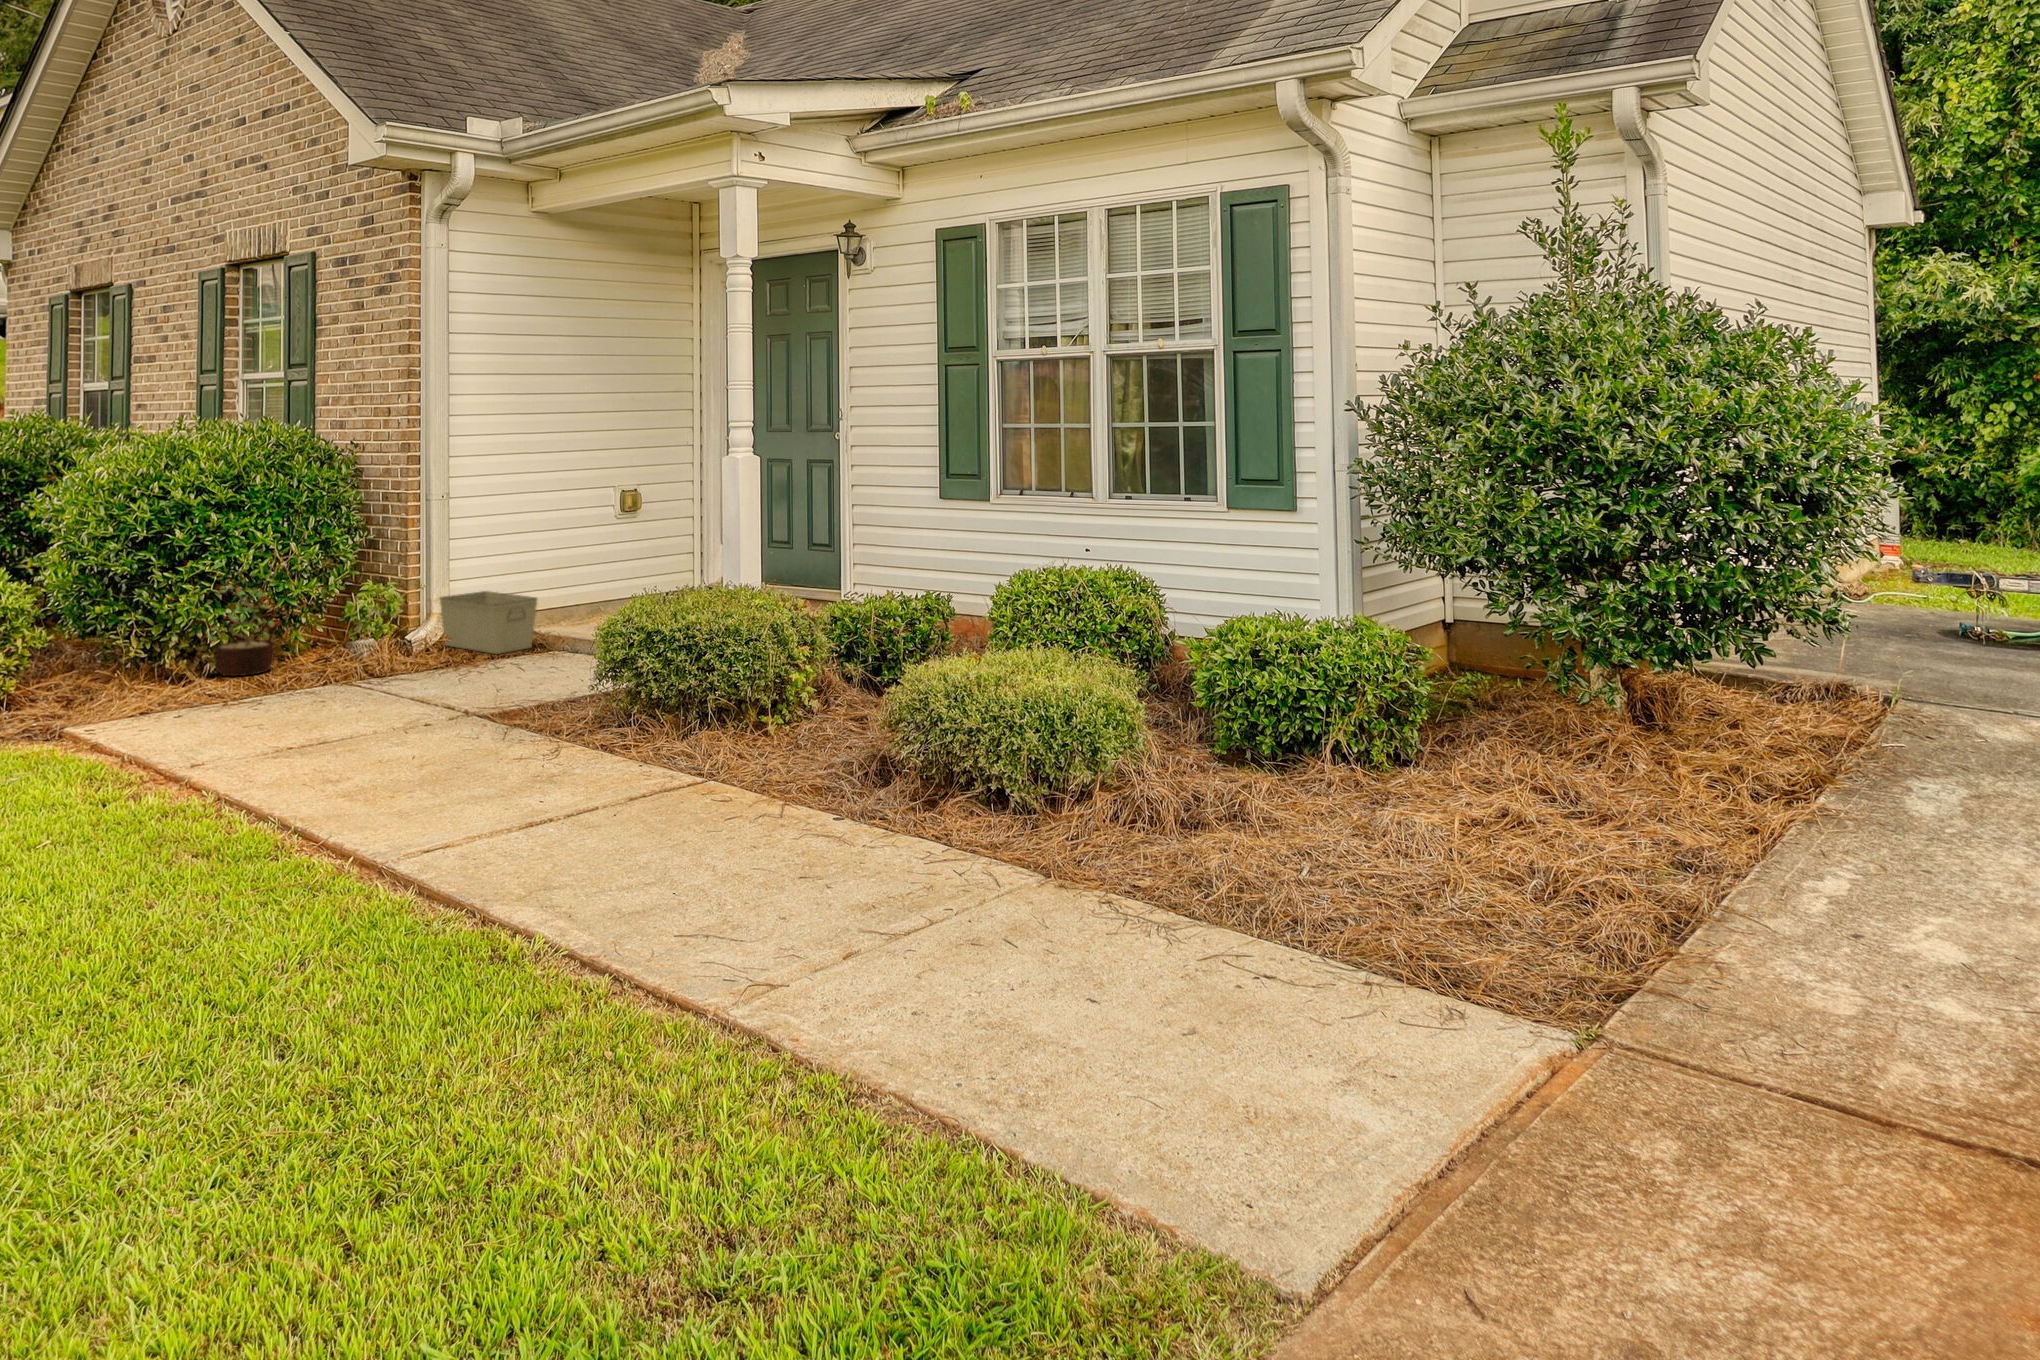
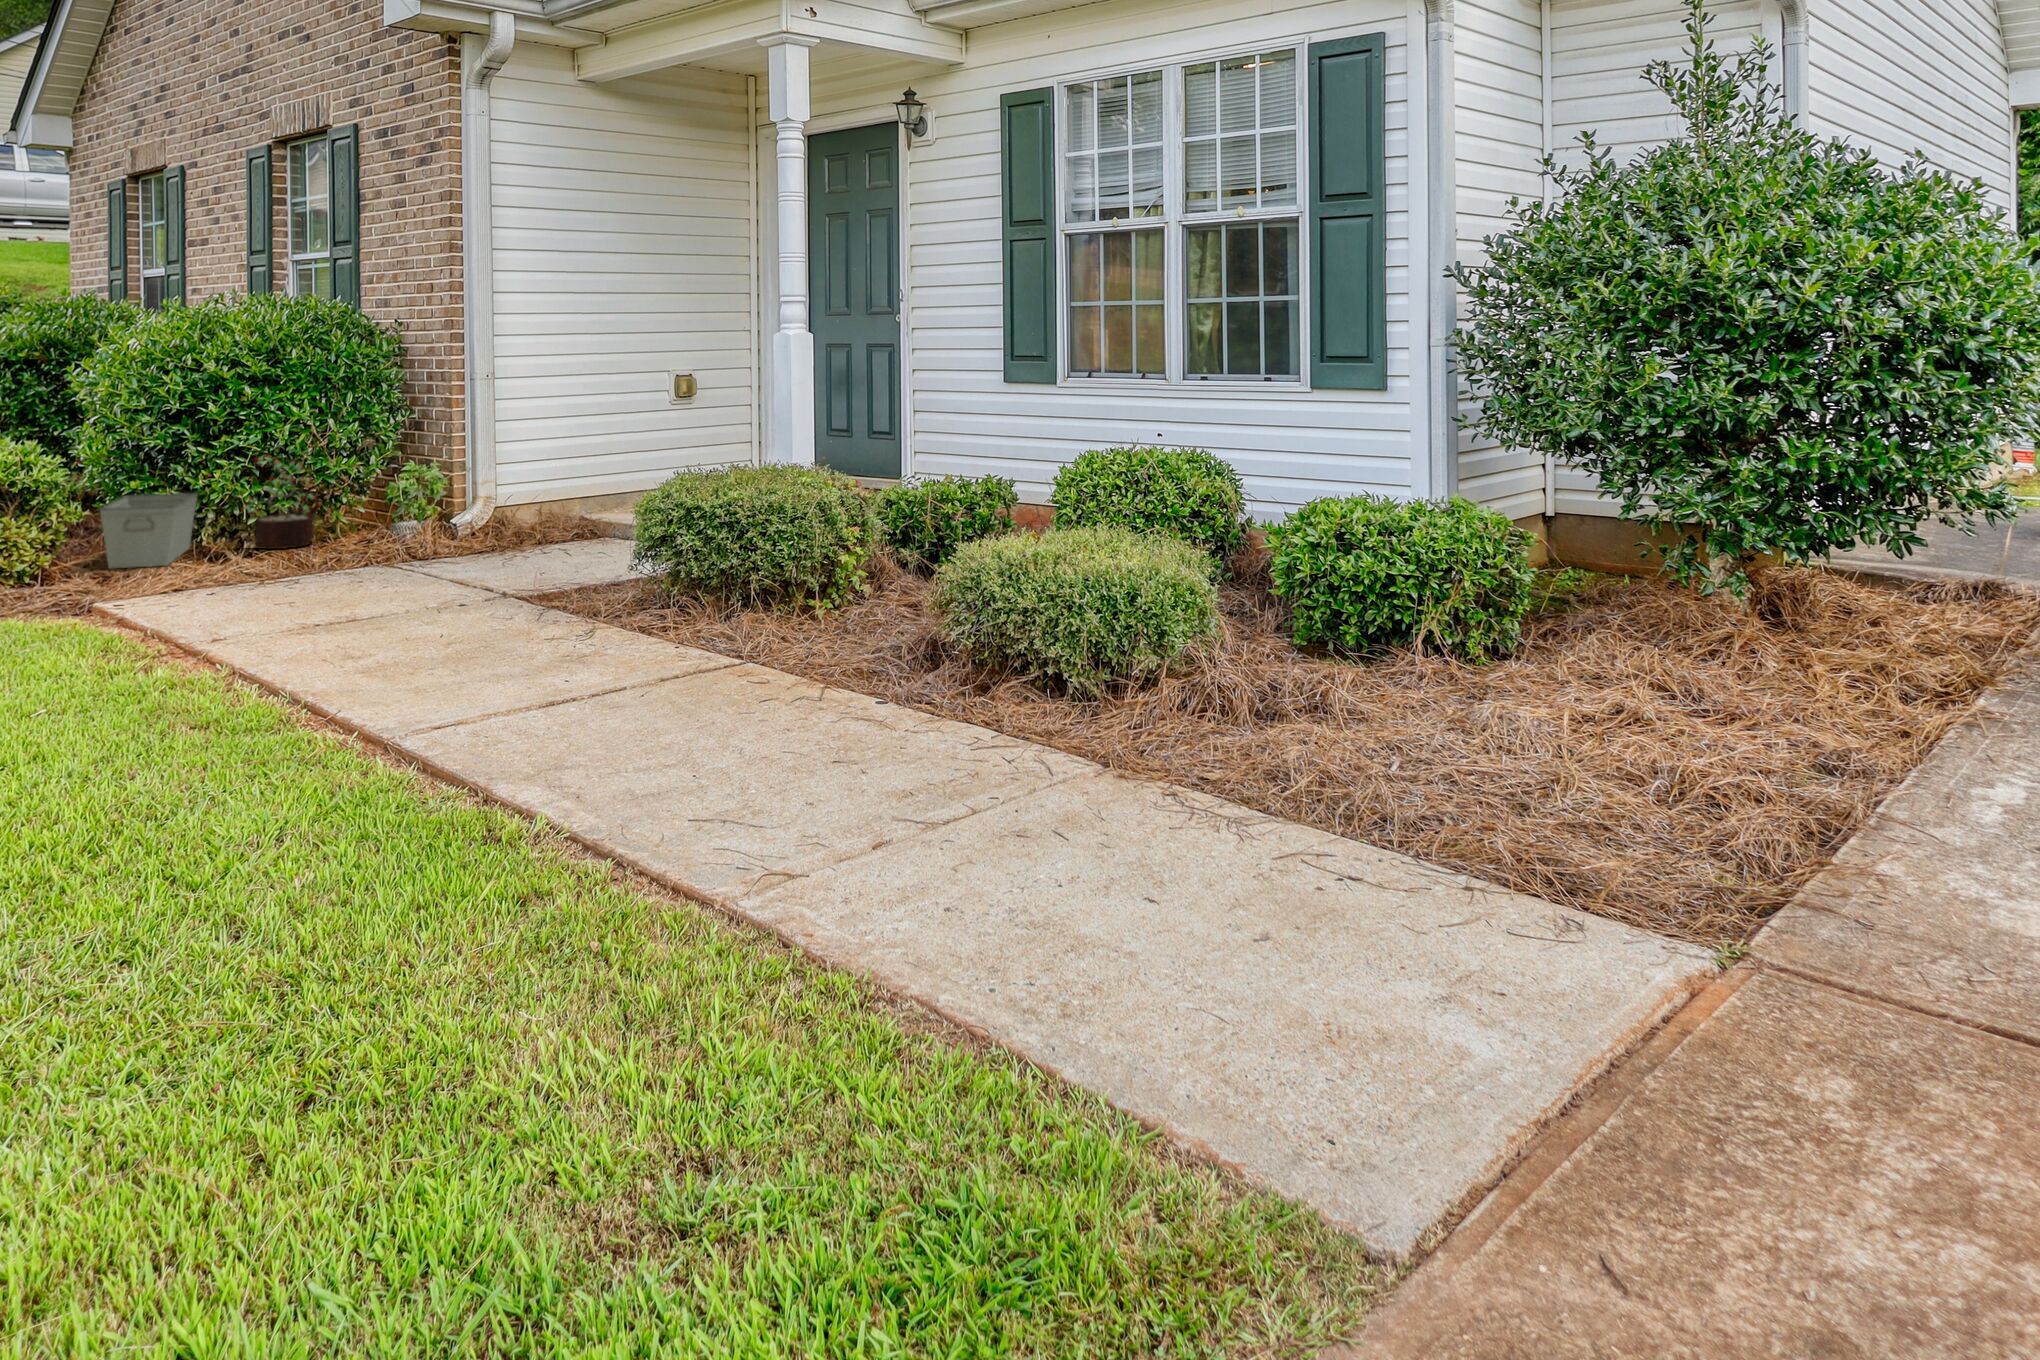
storage bin: present [440,591,537,654] -> present [100,493,197,568]

